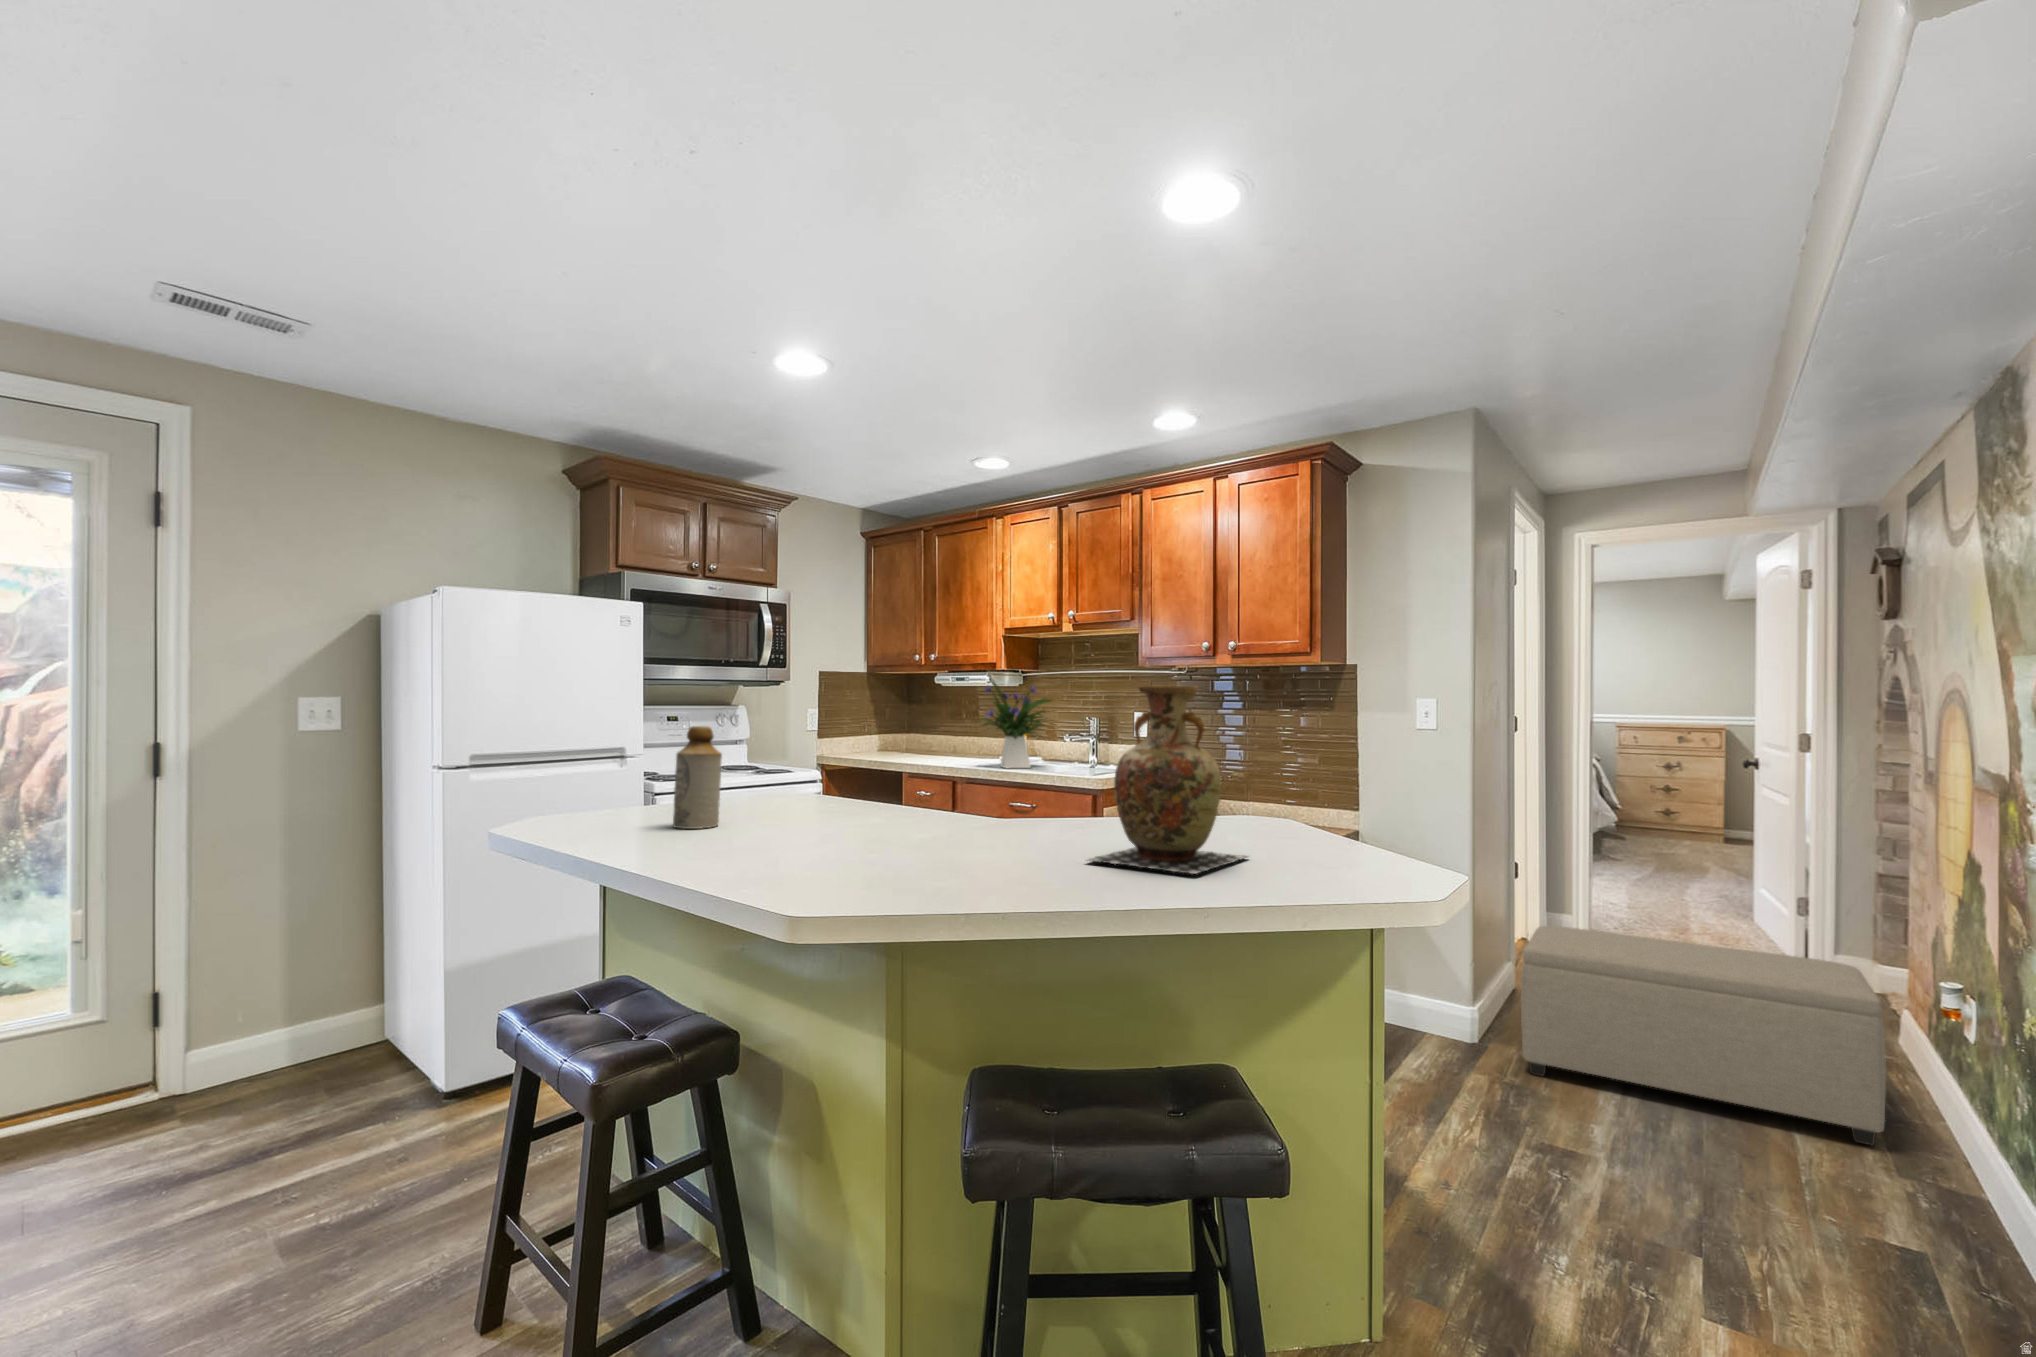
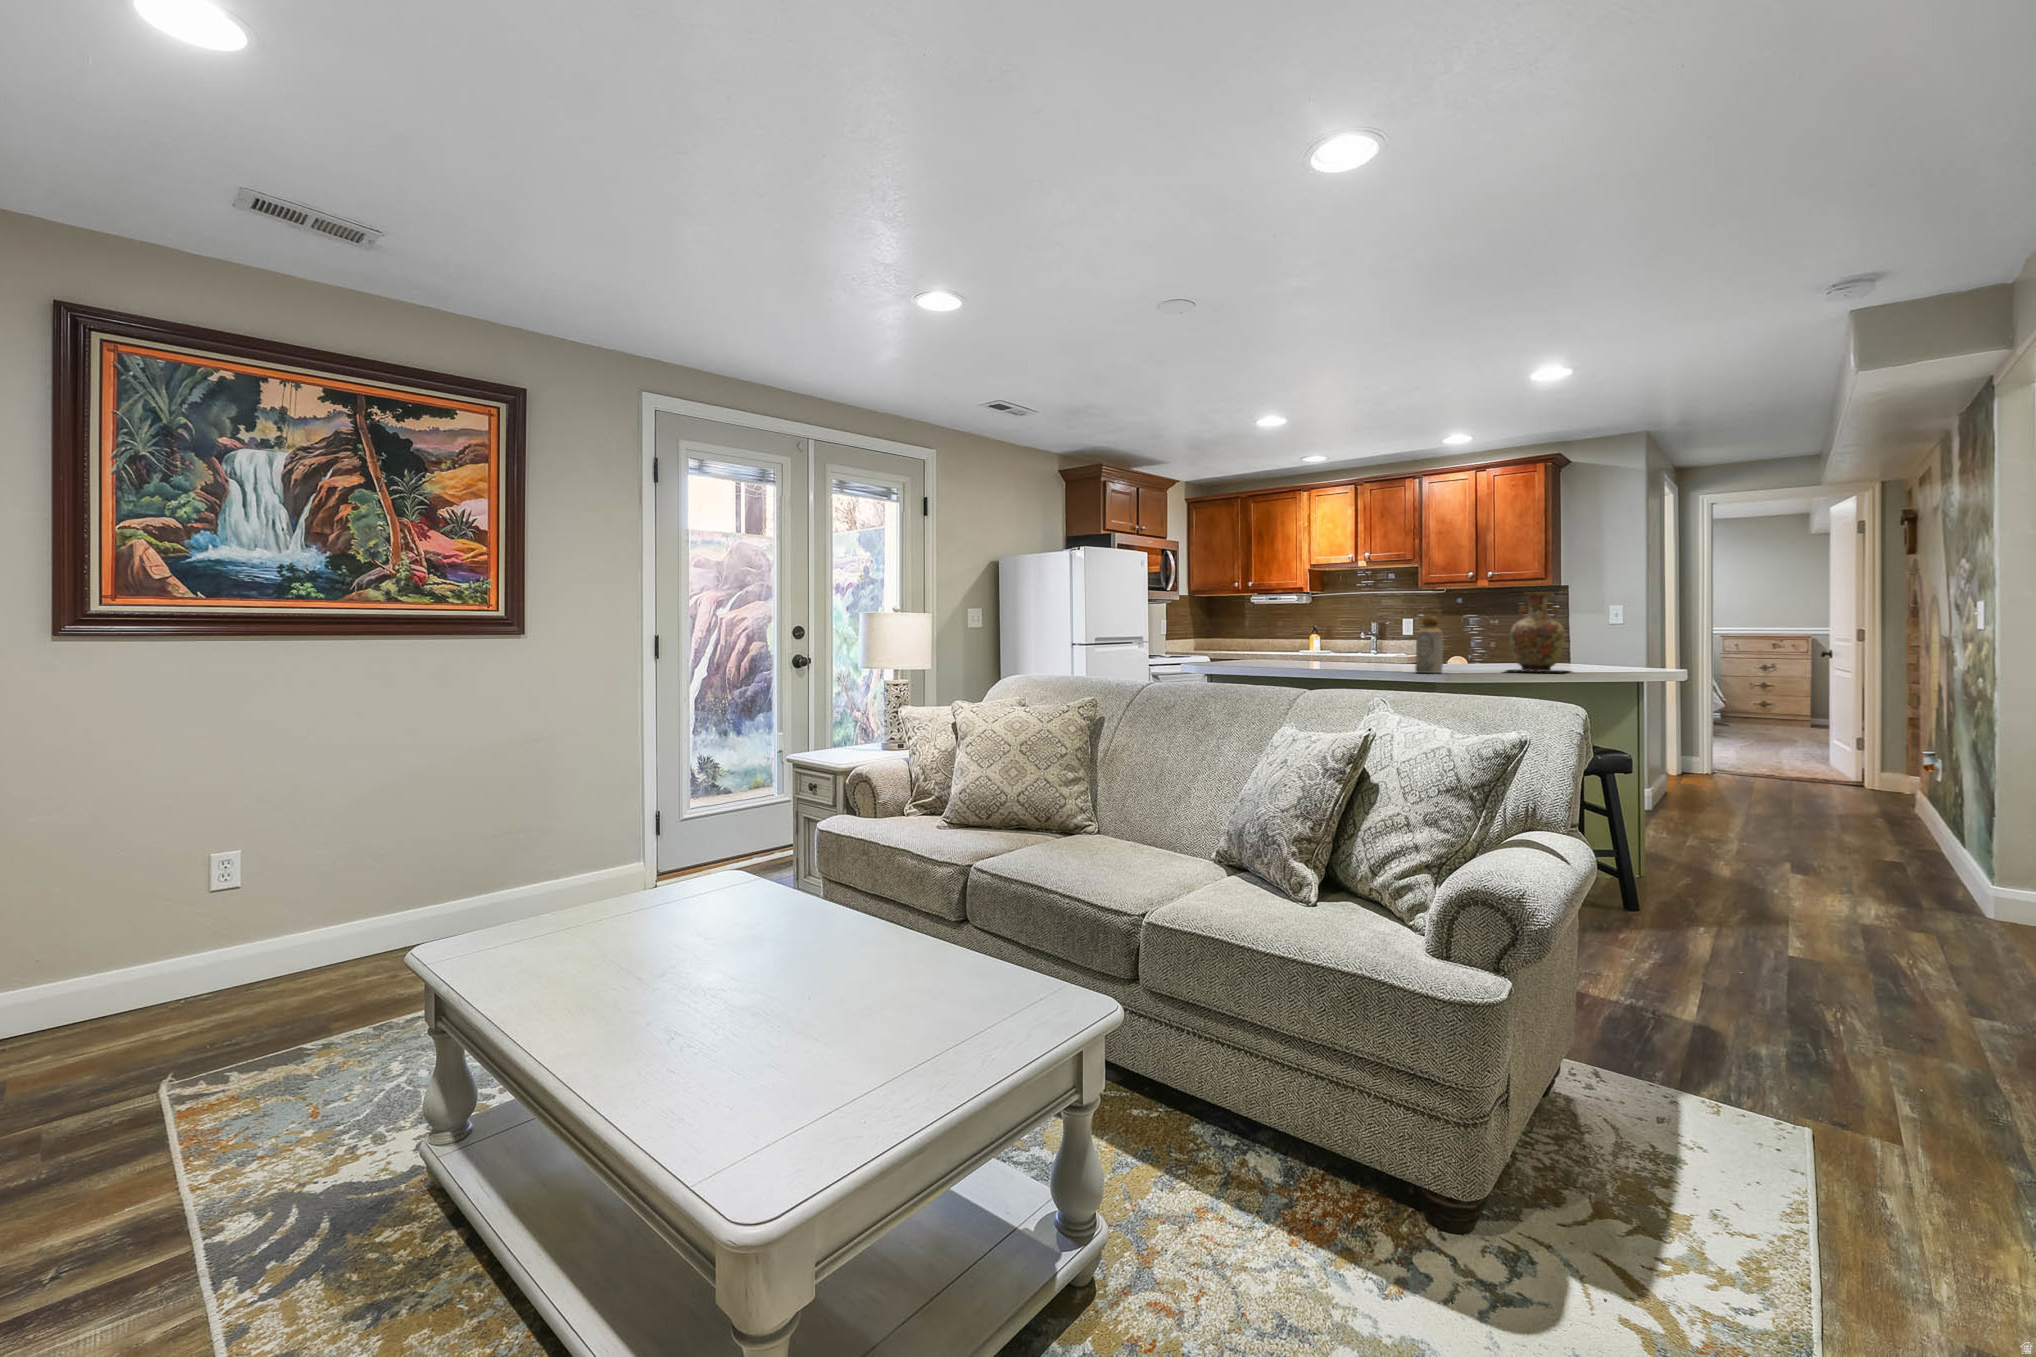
flower arrangement: present [980,681,1053,768] -> none [1297,599,1352,657]
bottle: present [673,726,722,829] -> present [1415,617,1443,673]
ottoman: present [1521,926,1886,1146] -> none [1677,741,1892,840]

